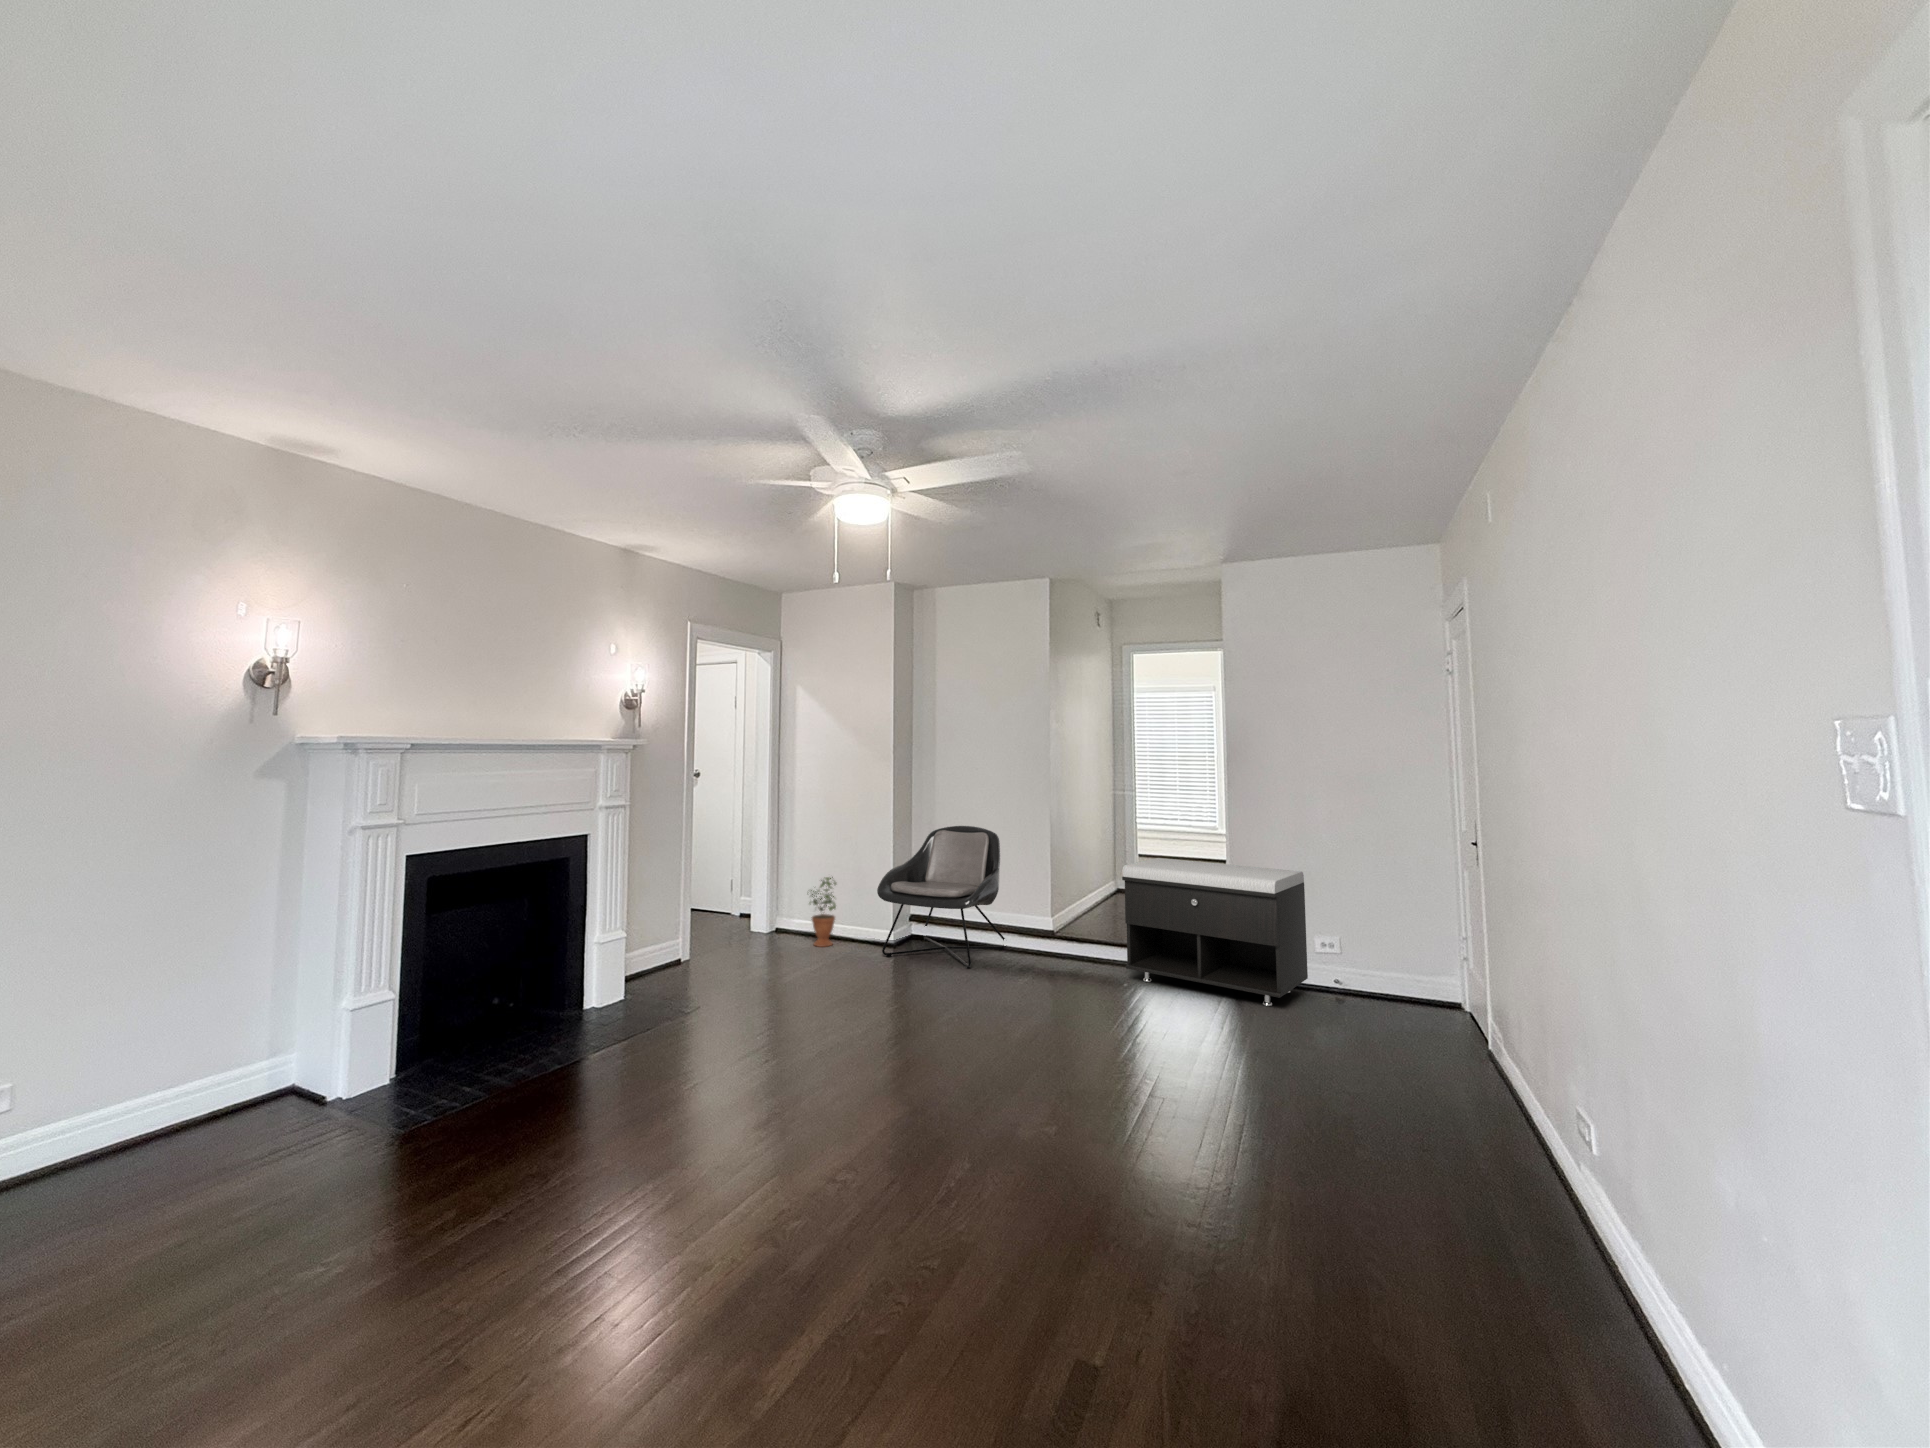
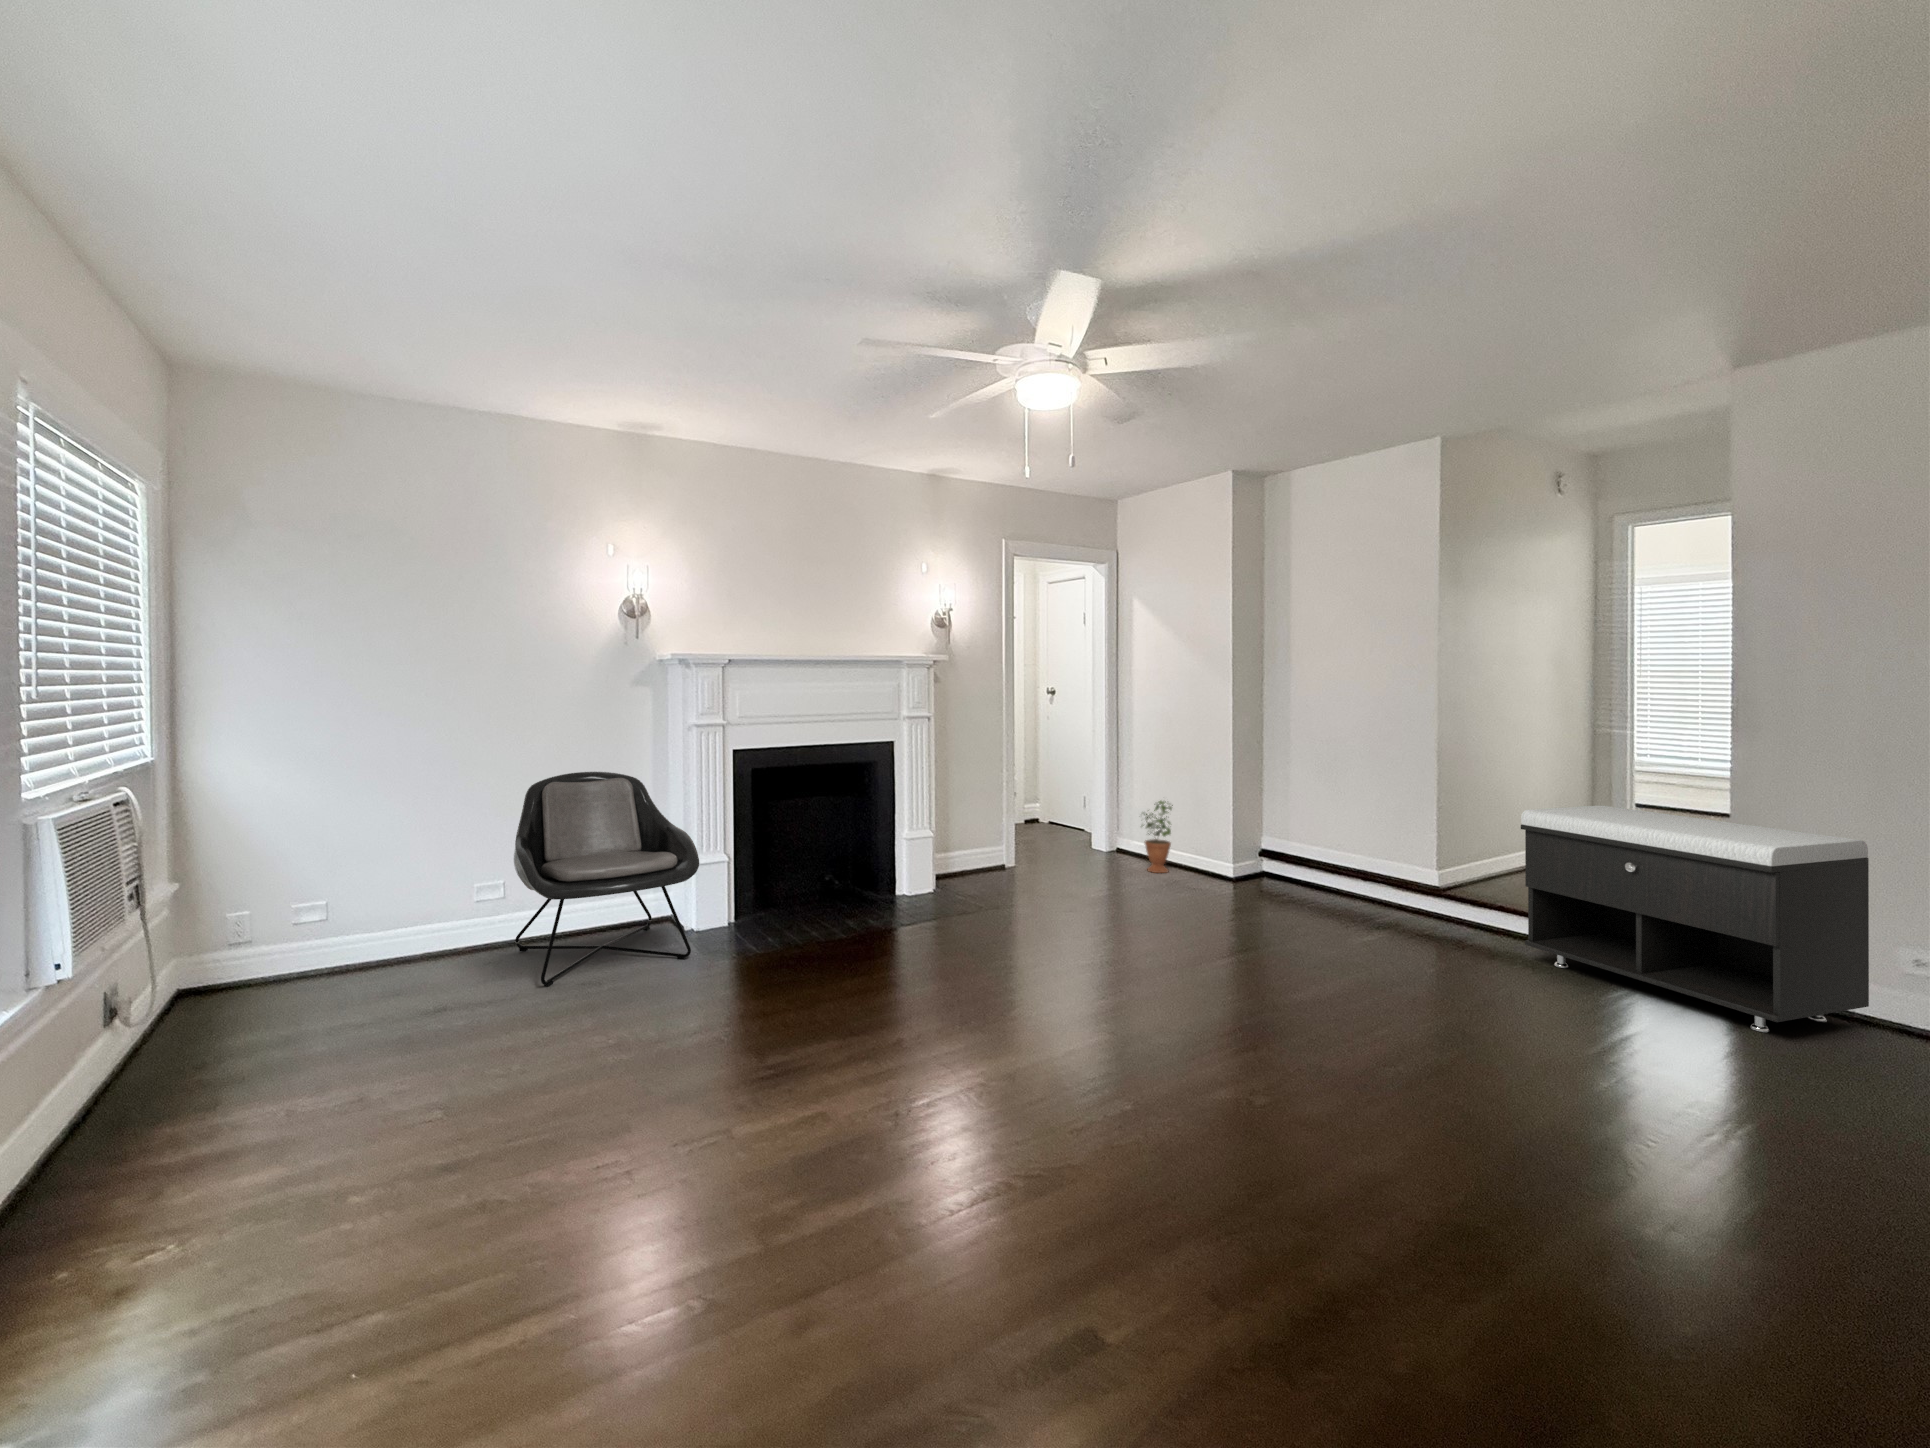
lounge chair: present [877,826,1006,969] -> present [514,772,699,987]

